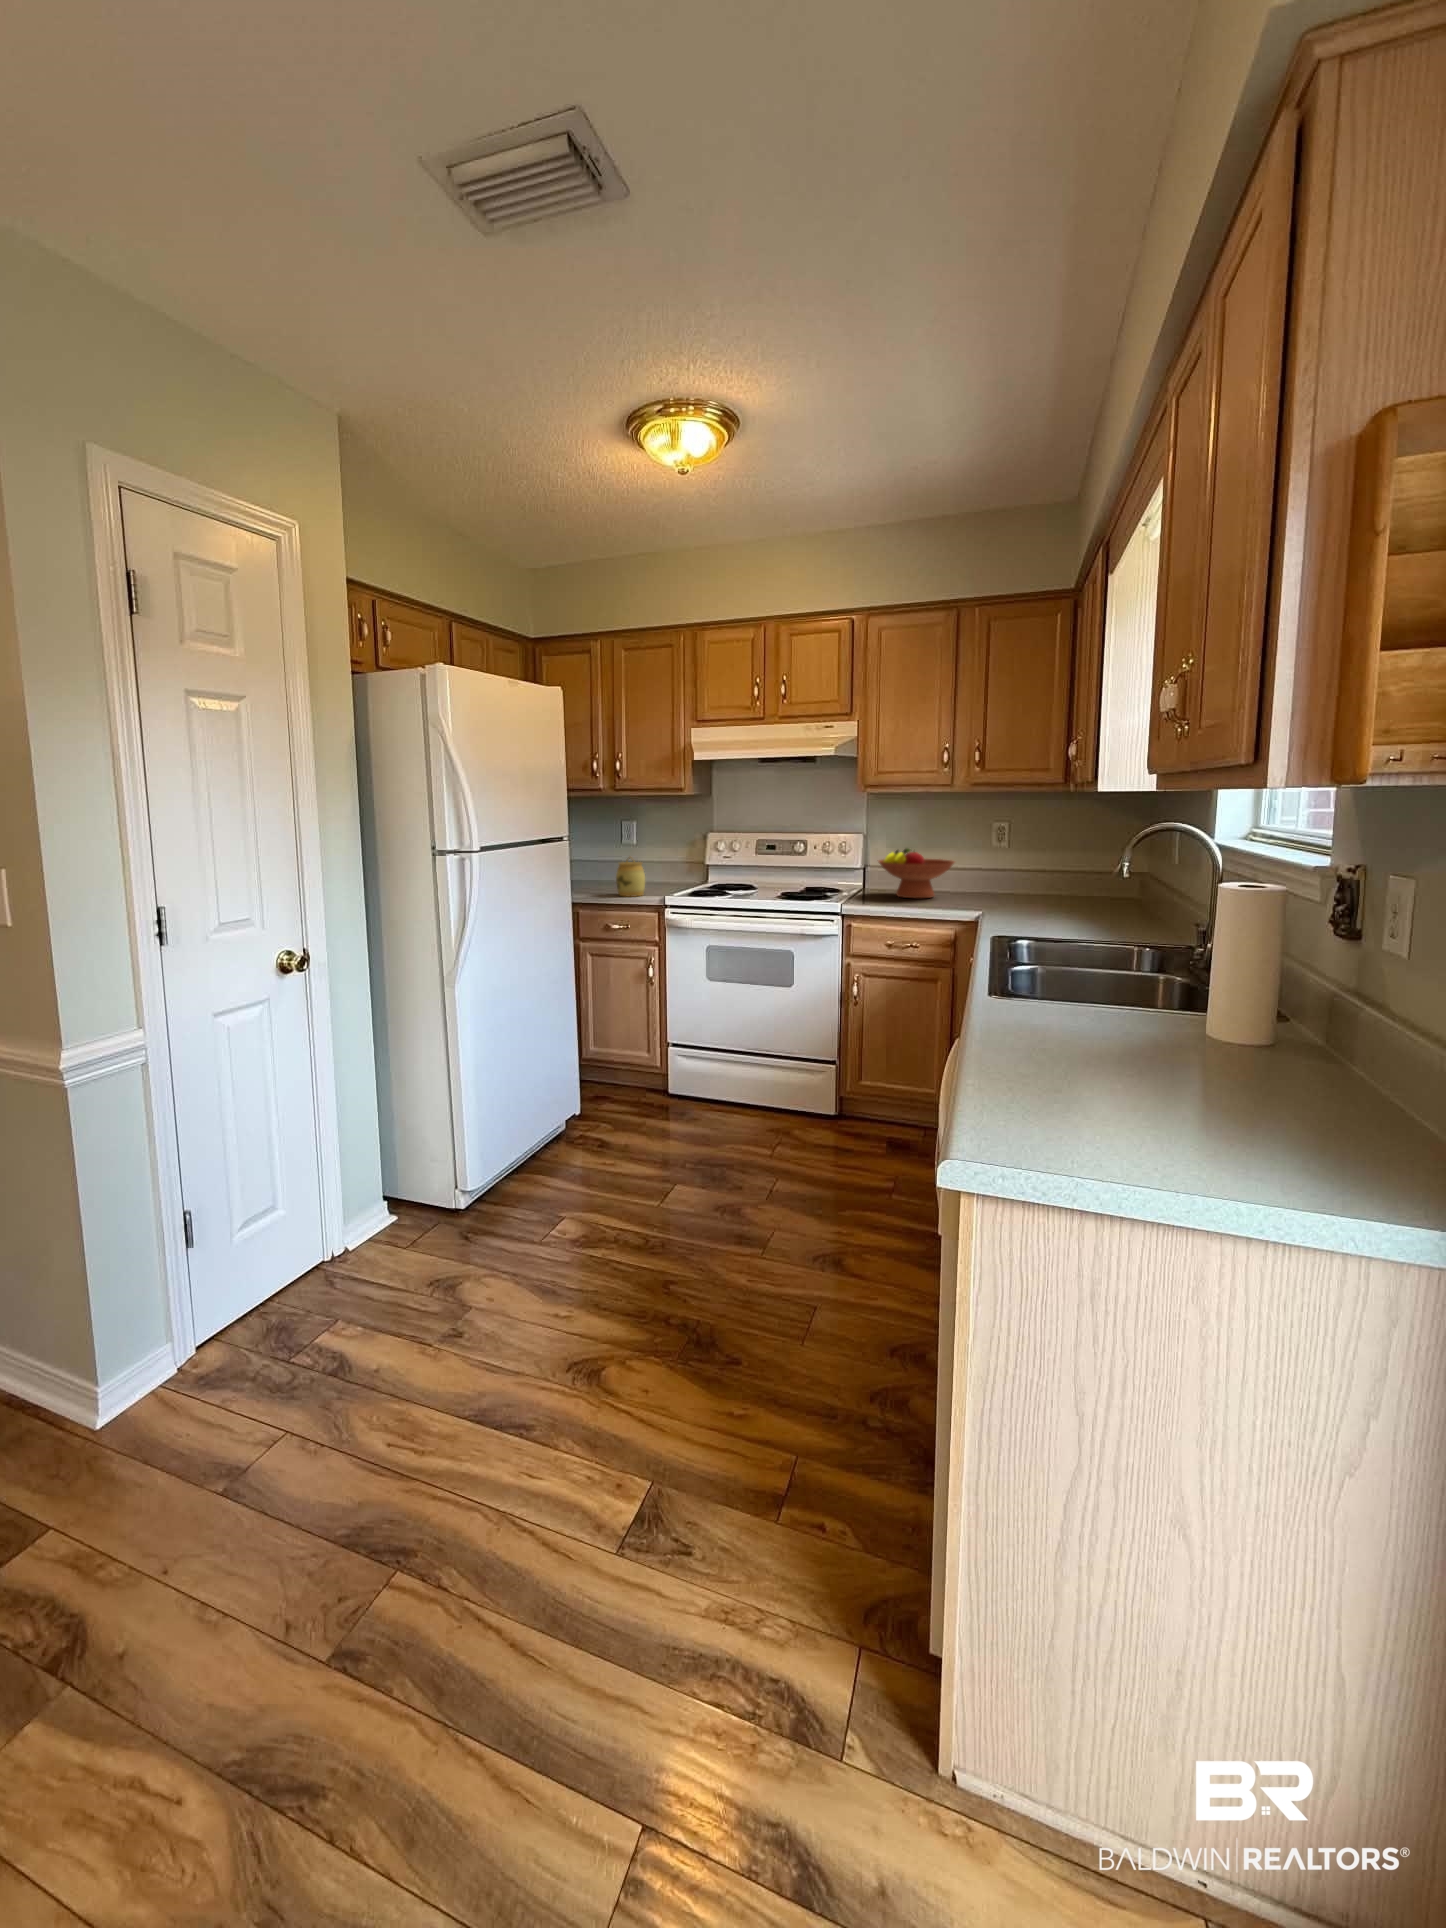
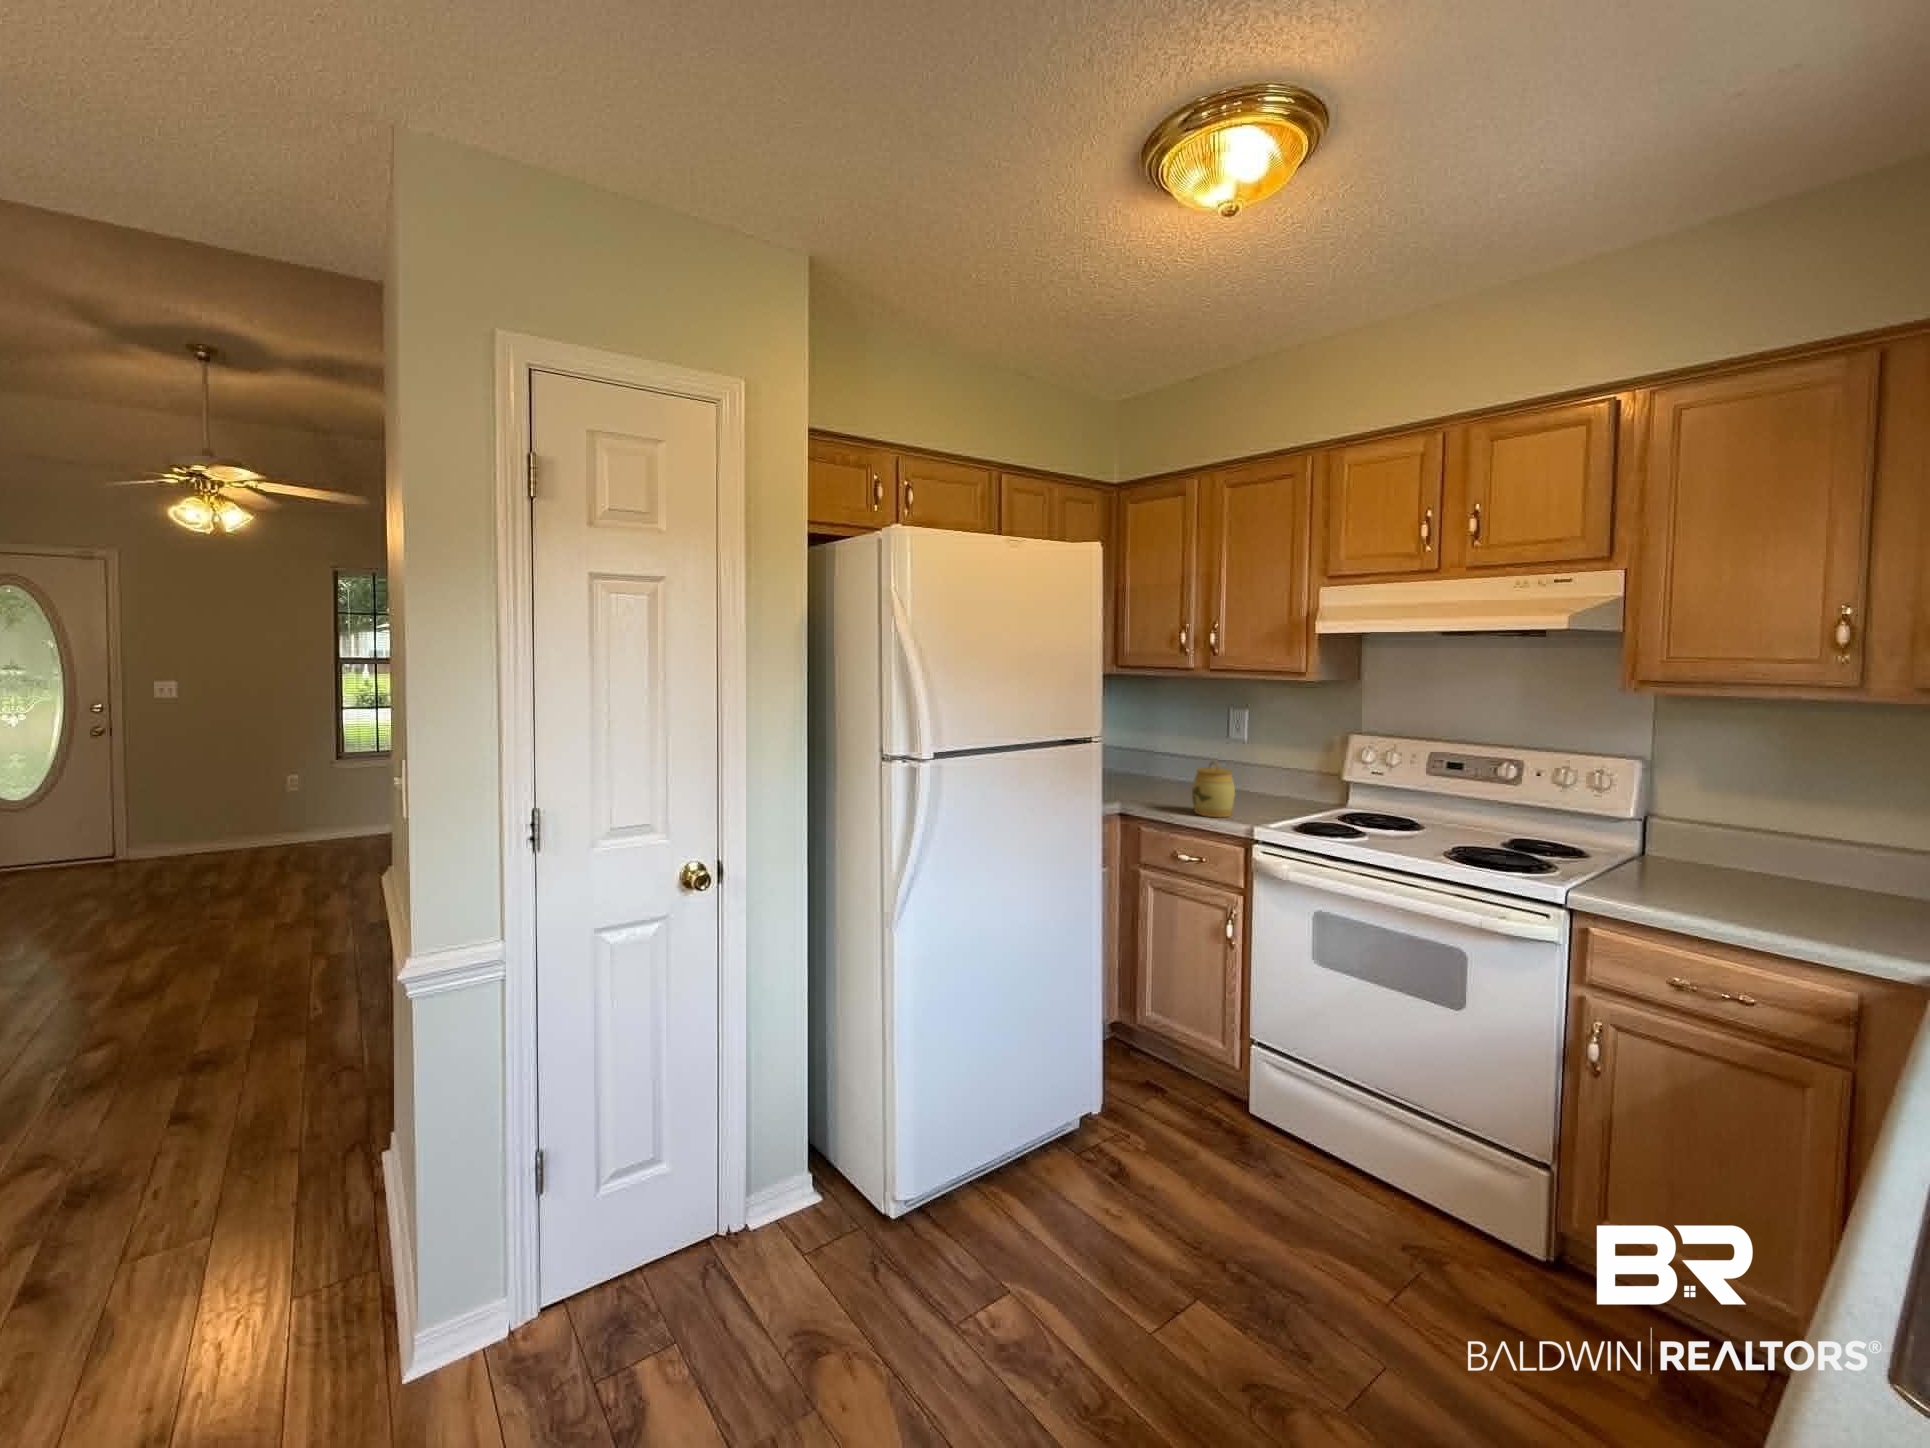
fruit bowl: present [879,848,955,898] -> none [1664,800,1873,903]

